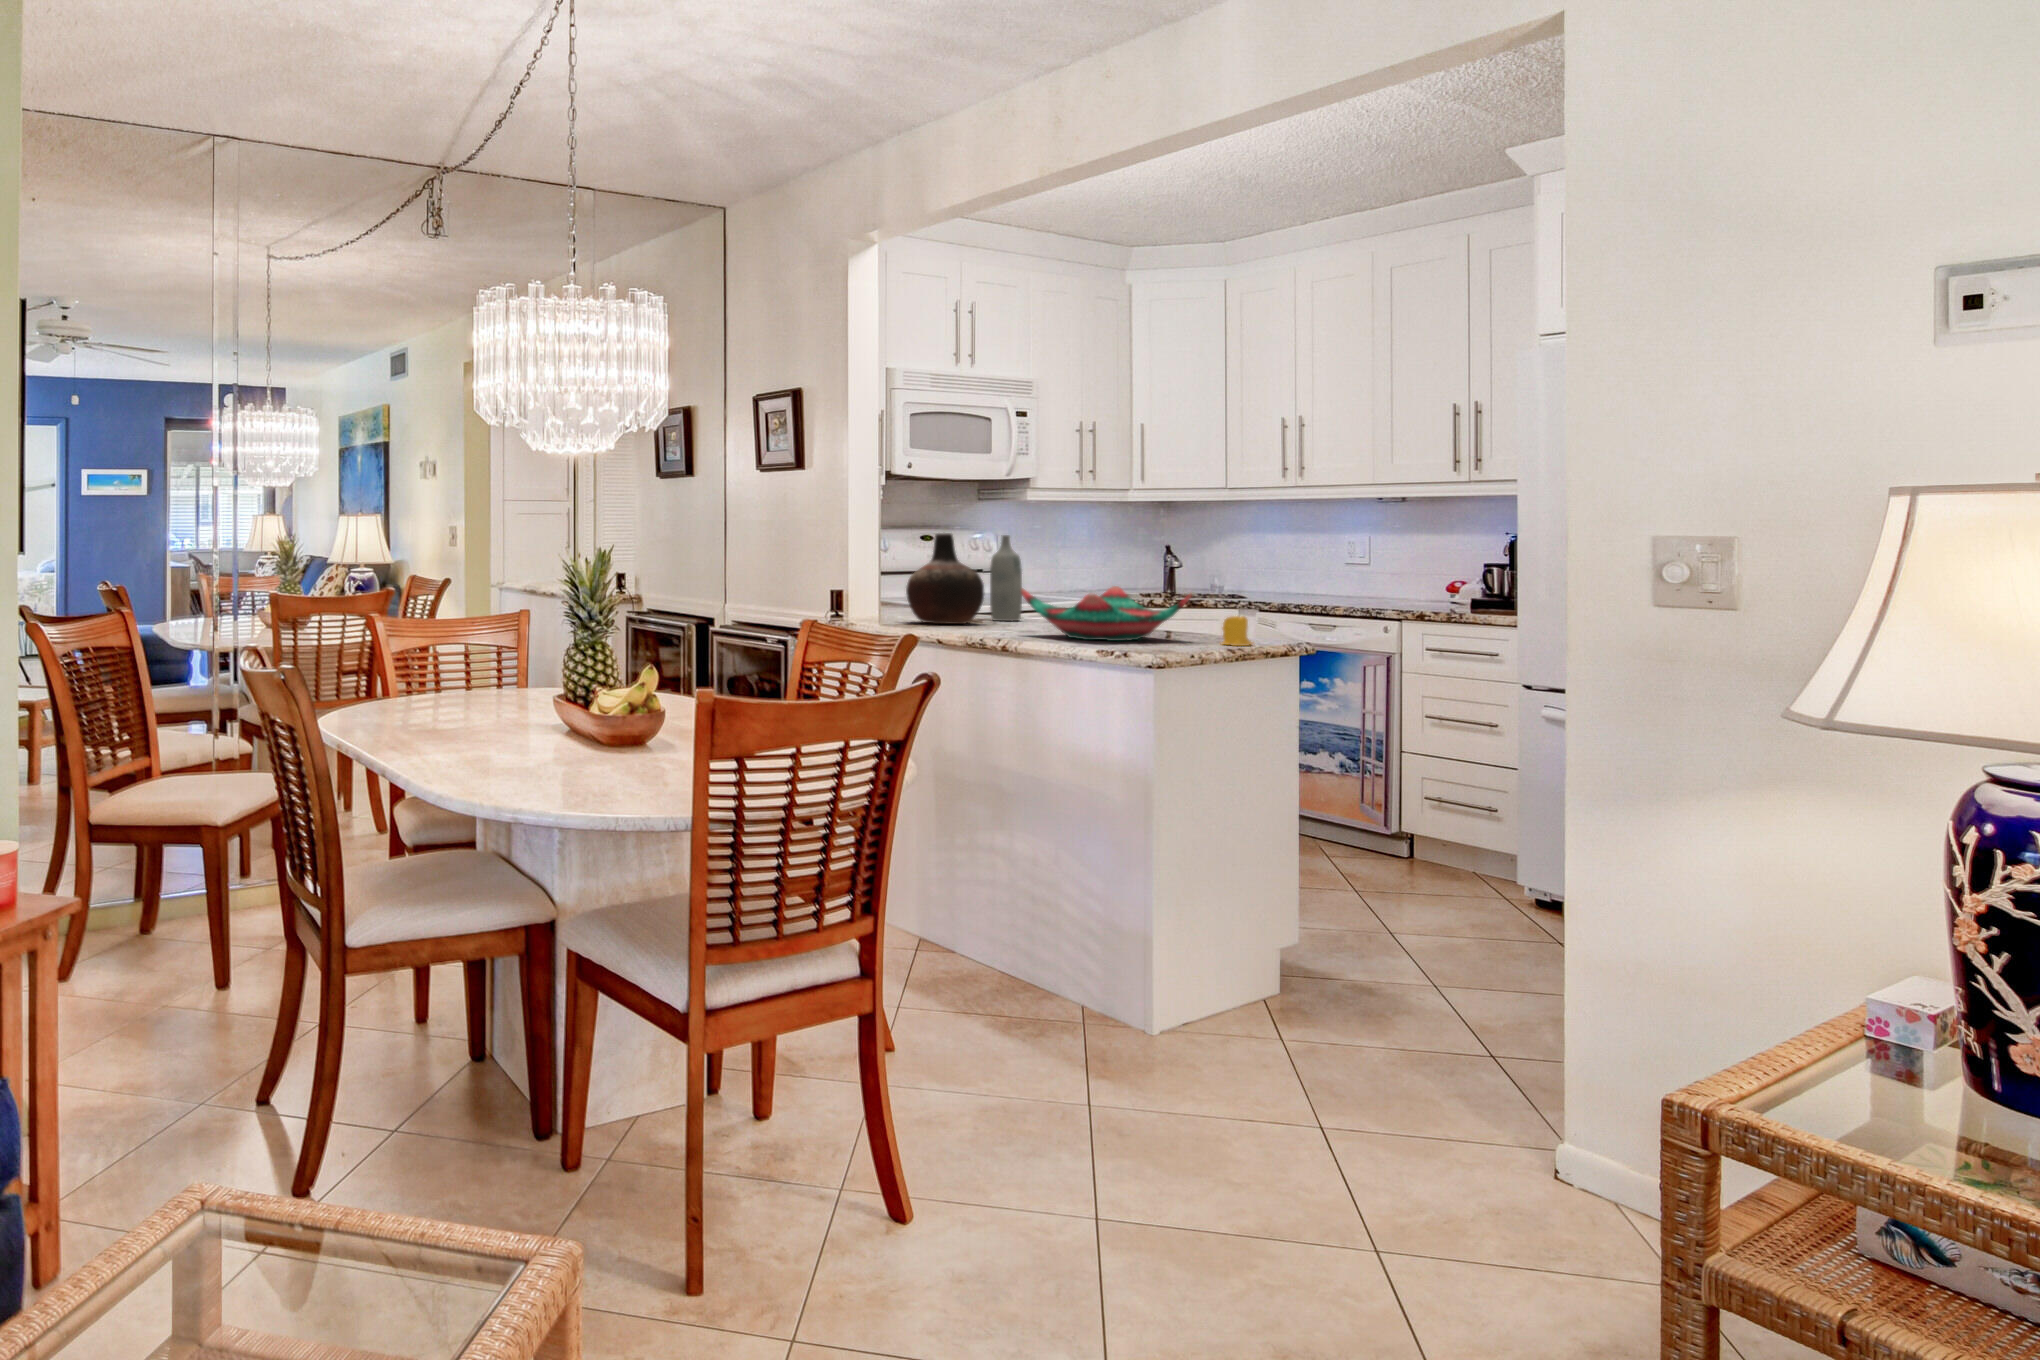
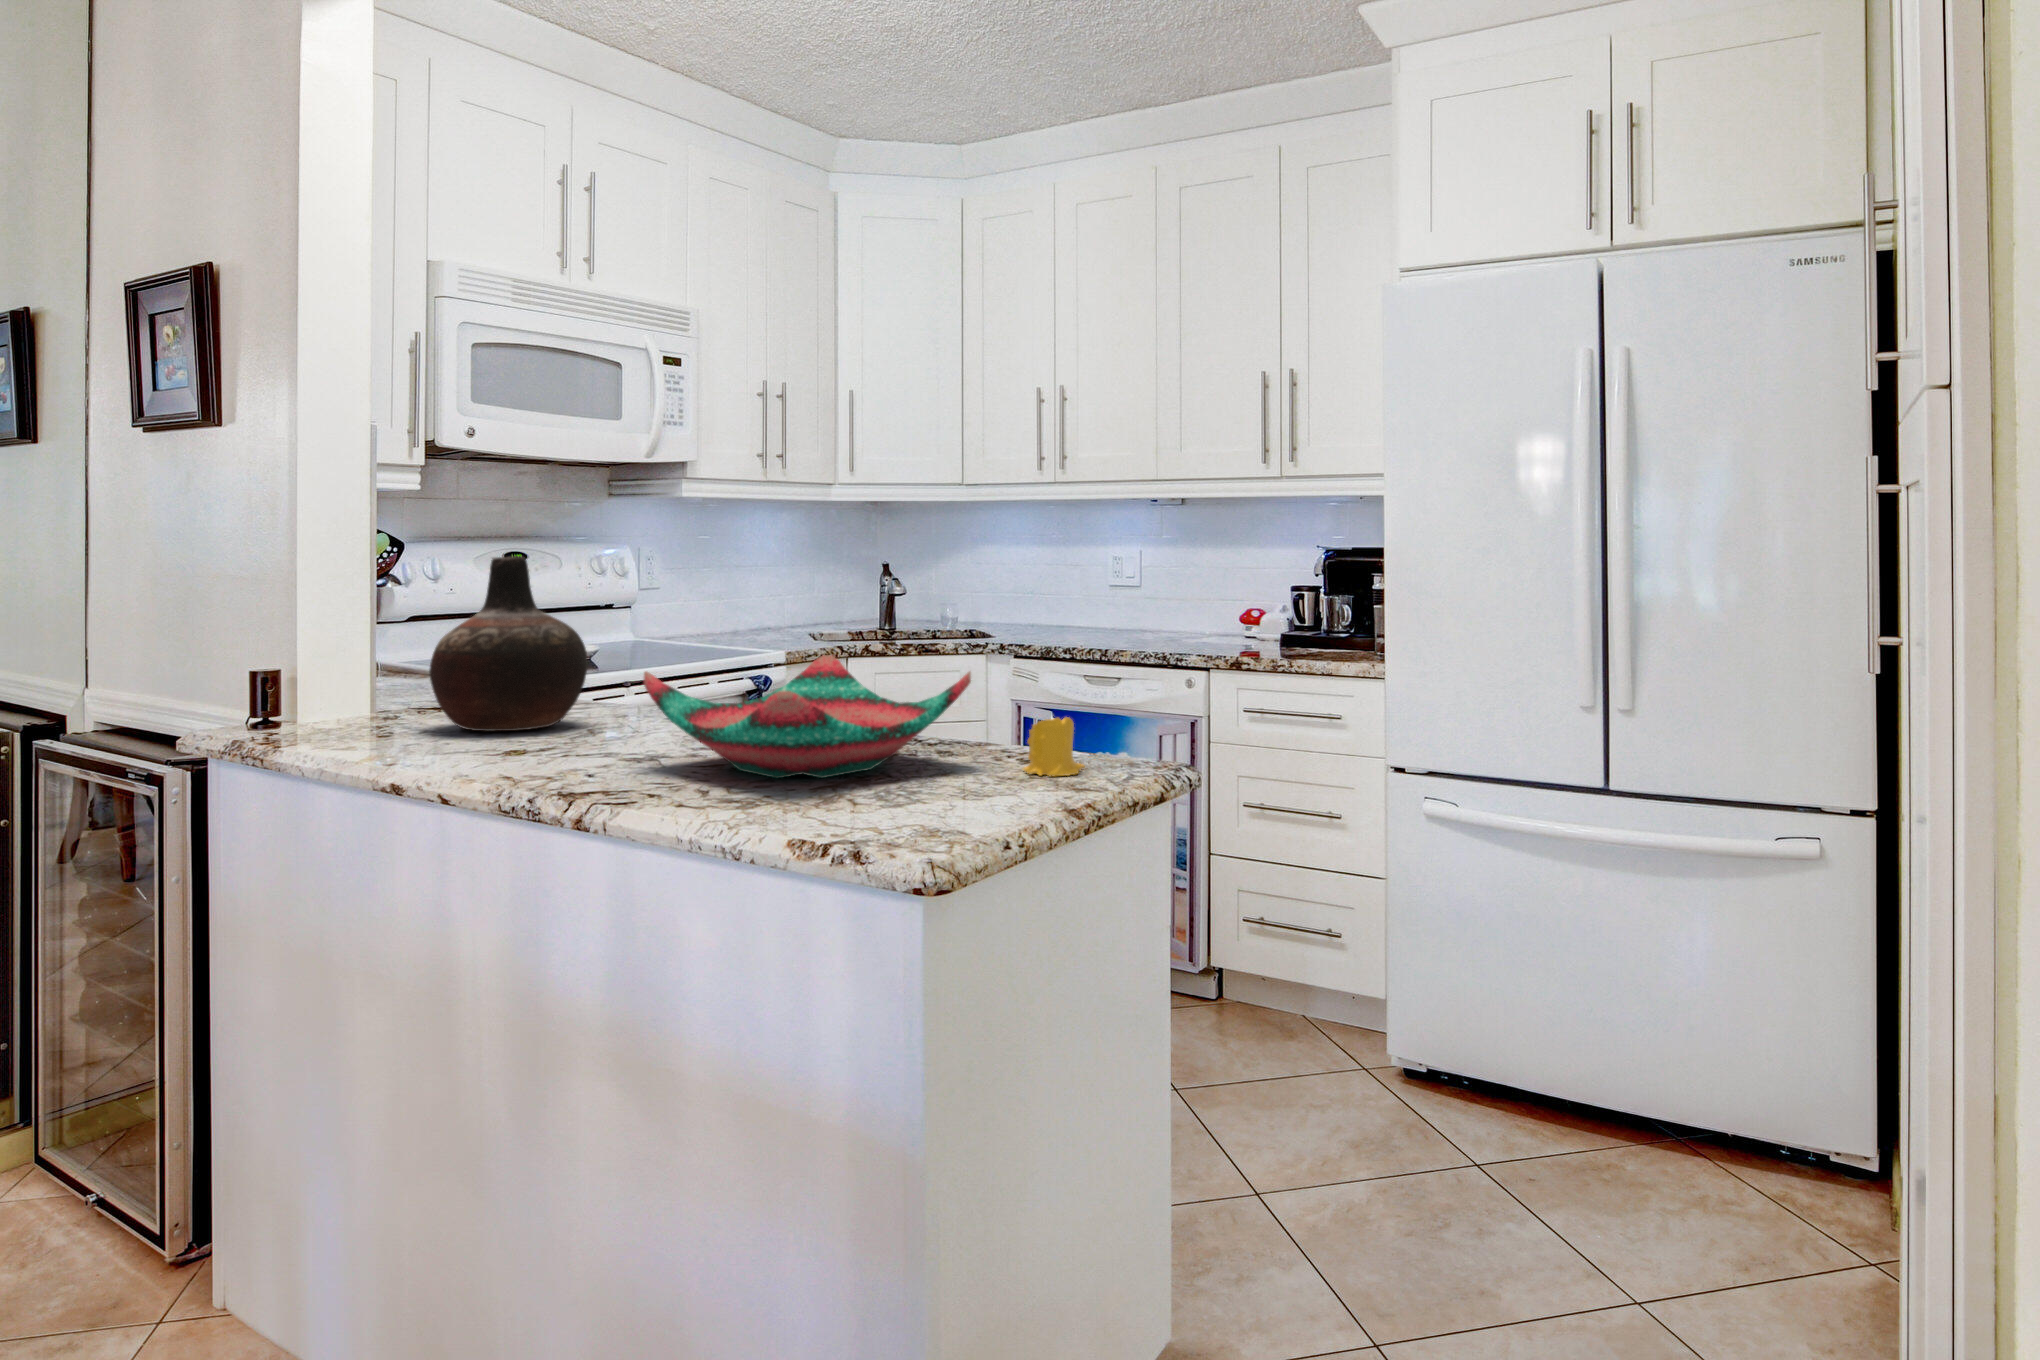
bottle: present [990,535,1022,621] -> none [606,557,663,709]

